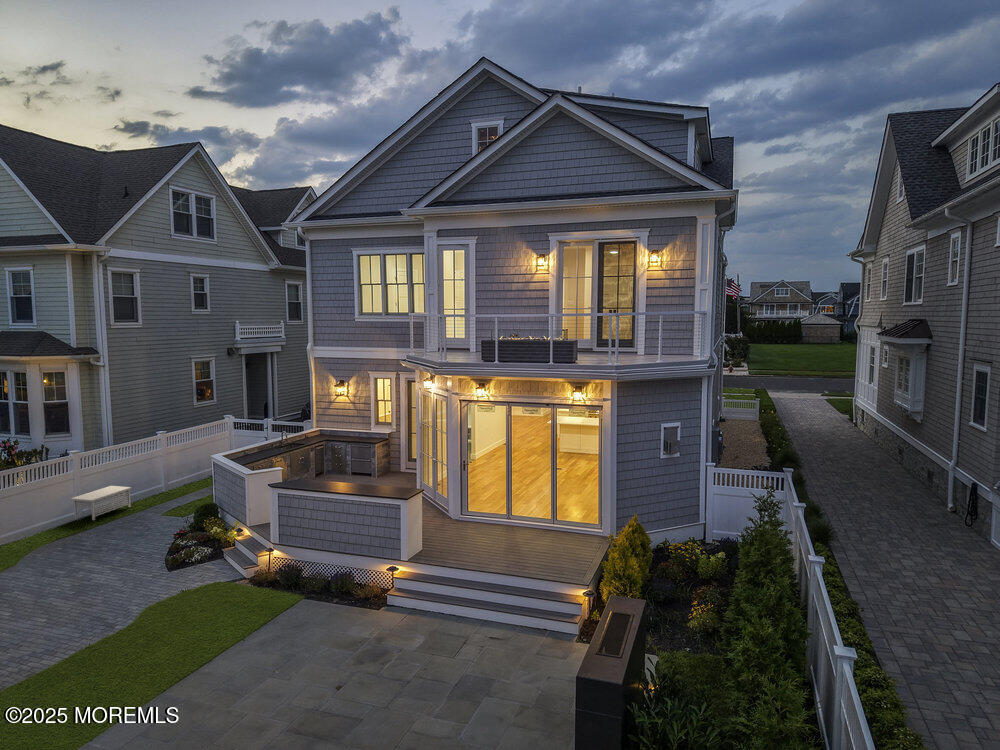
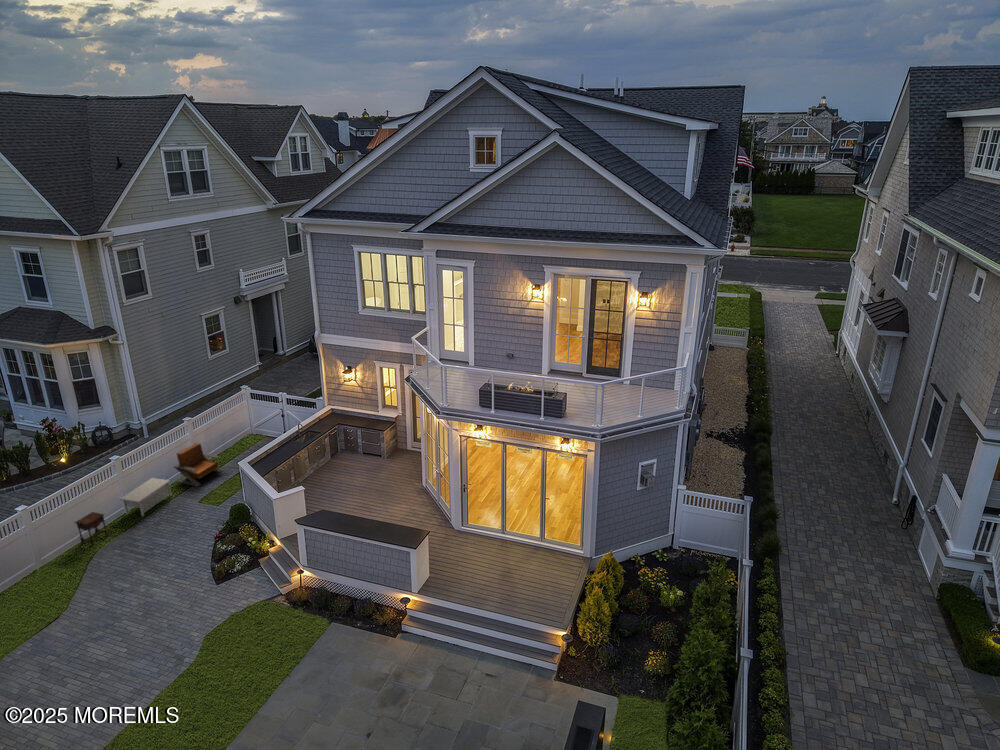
lounge chair: none [137,458,192,501] -> present [174,443,223,486]
side table: none [12,505,54,541] -> present [75,512,111,546]

